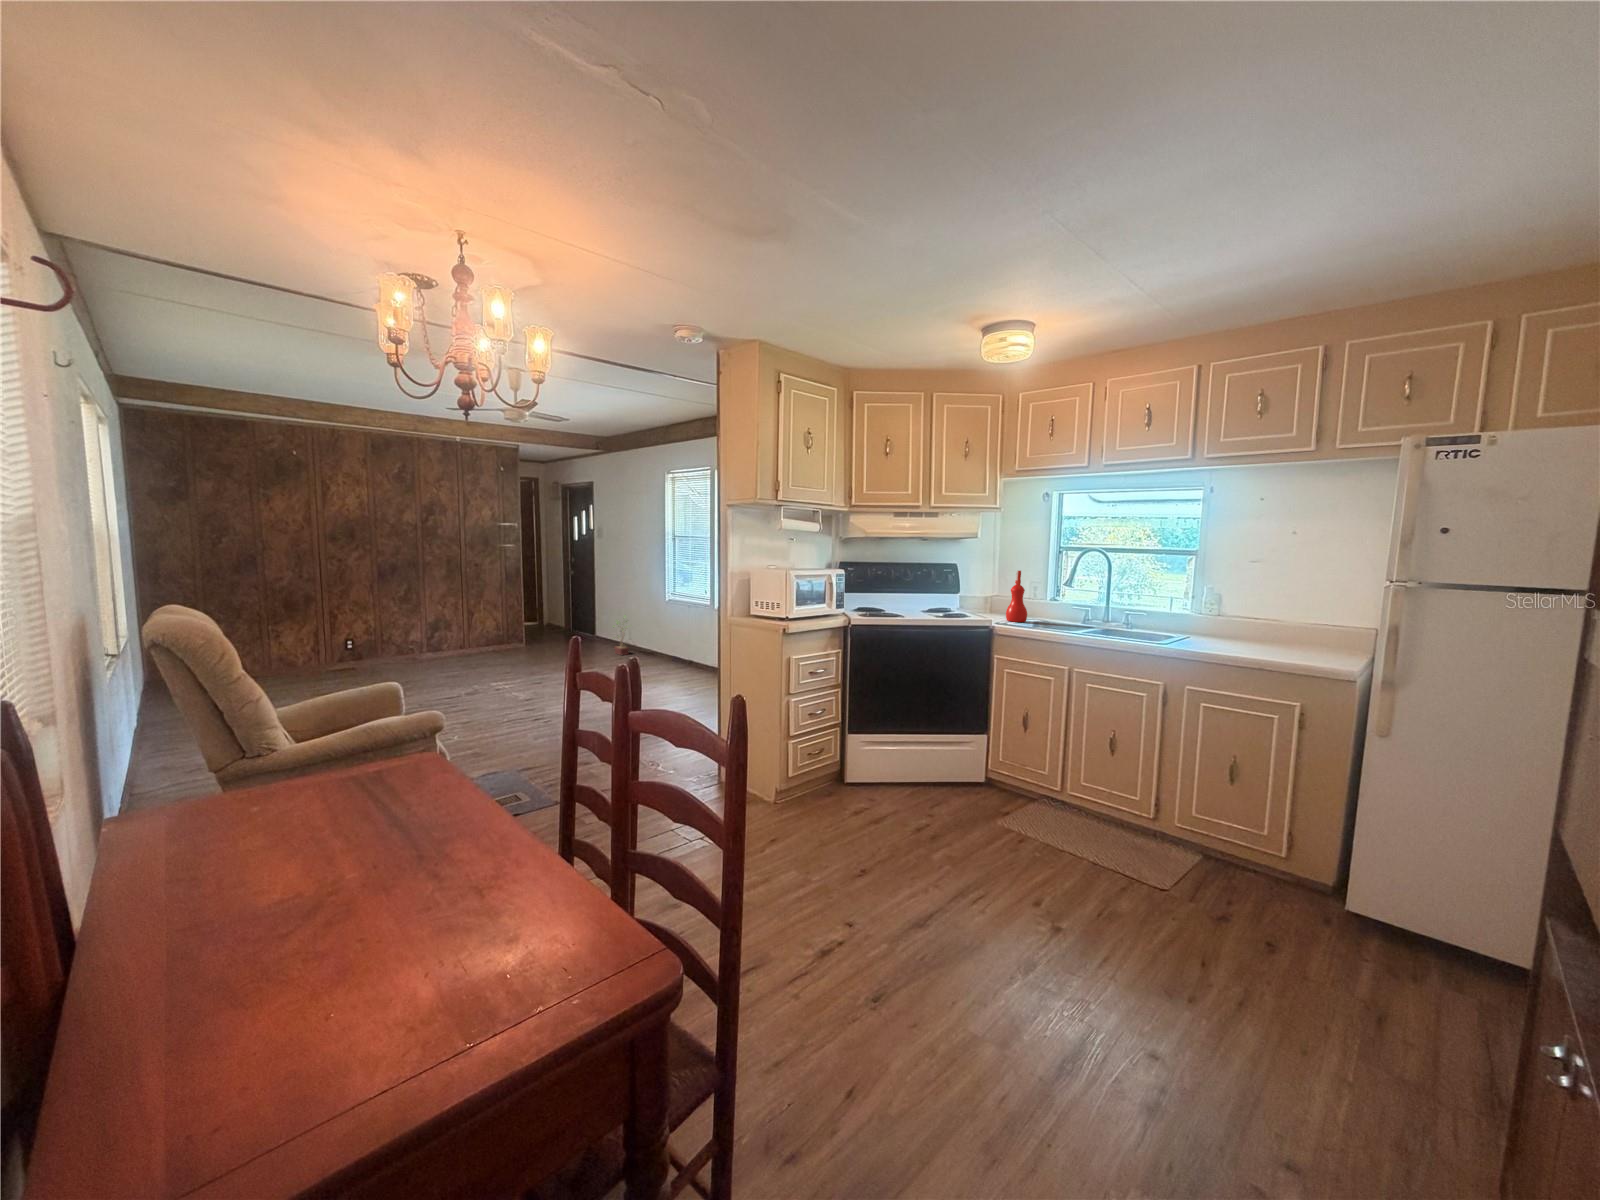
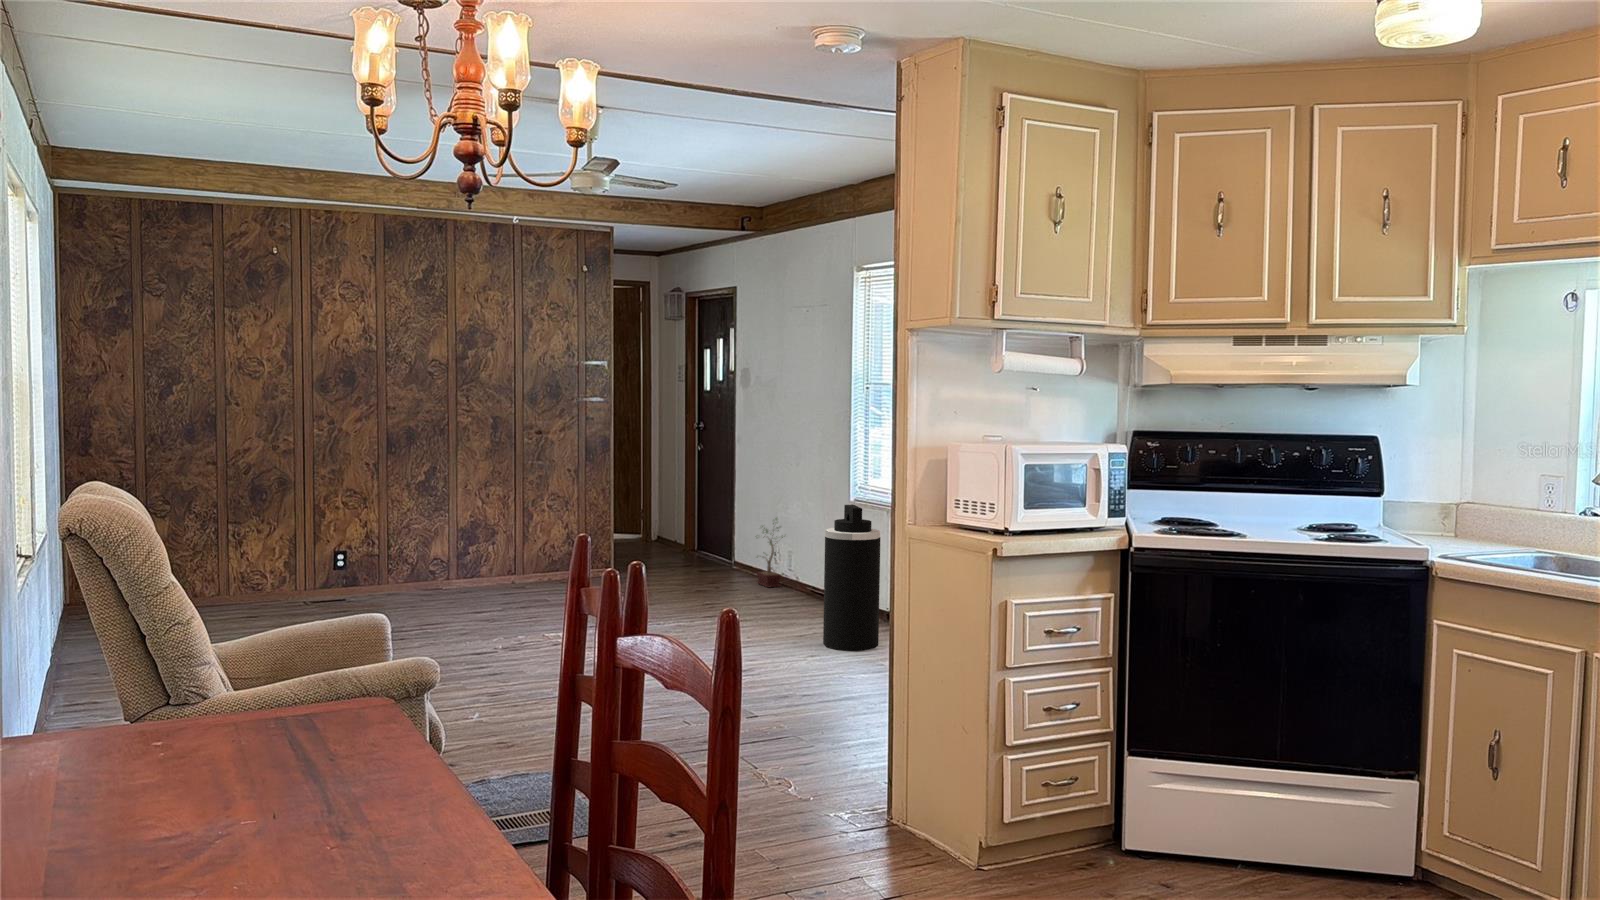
spray bottle: present [1006,571,1027,622] -> none [1464,450,1511,555]
trash can: none [660,606,693,688] -> present [823,505,880,651]

